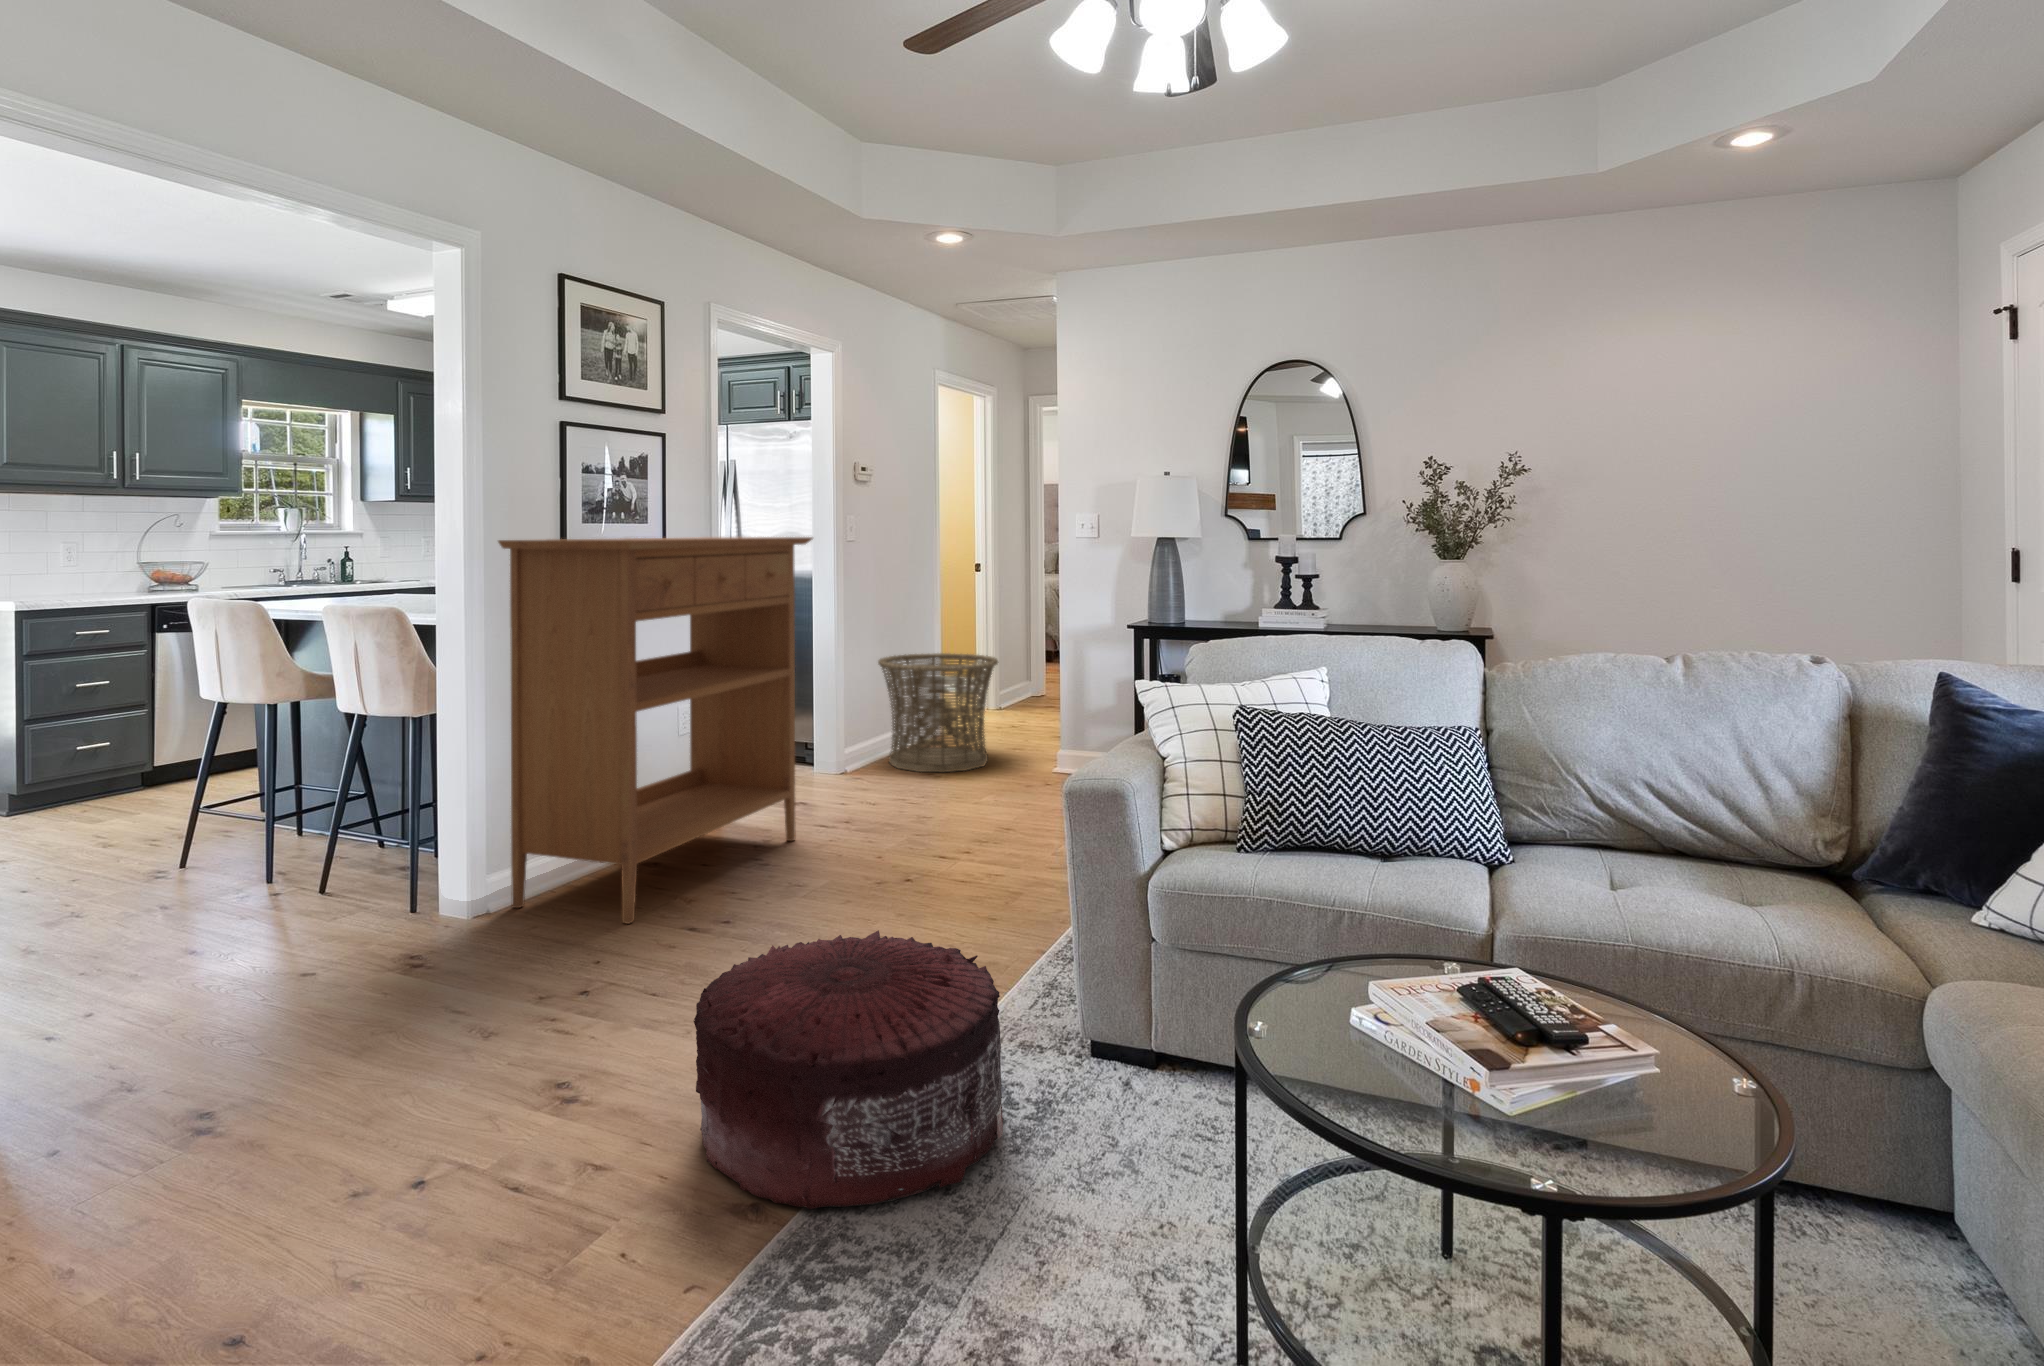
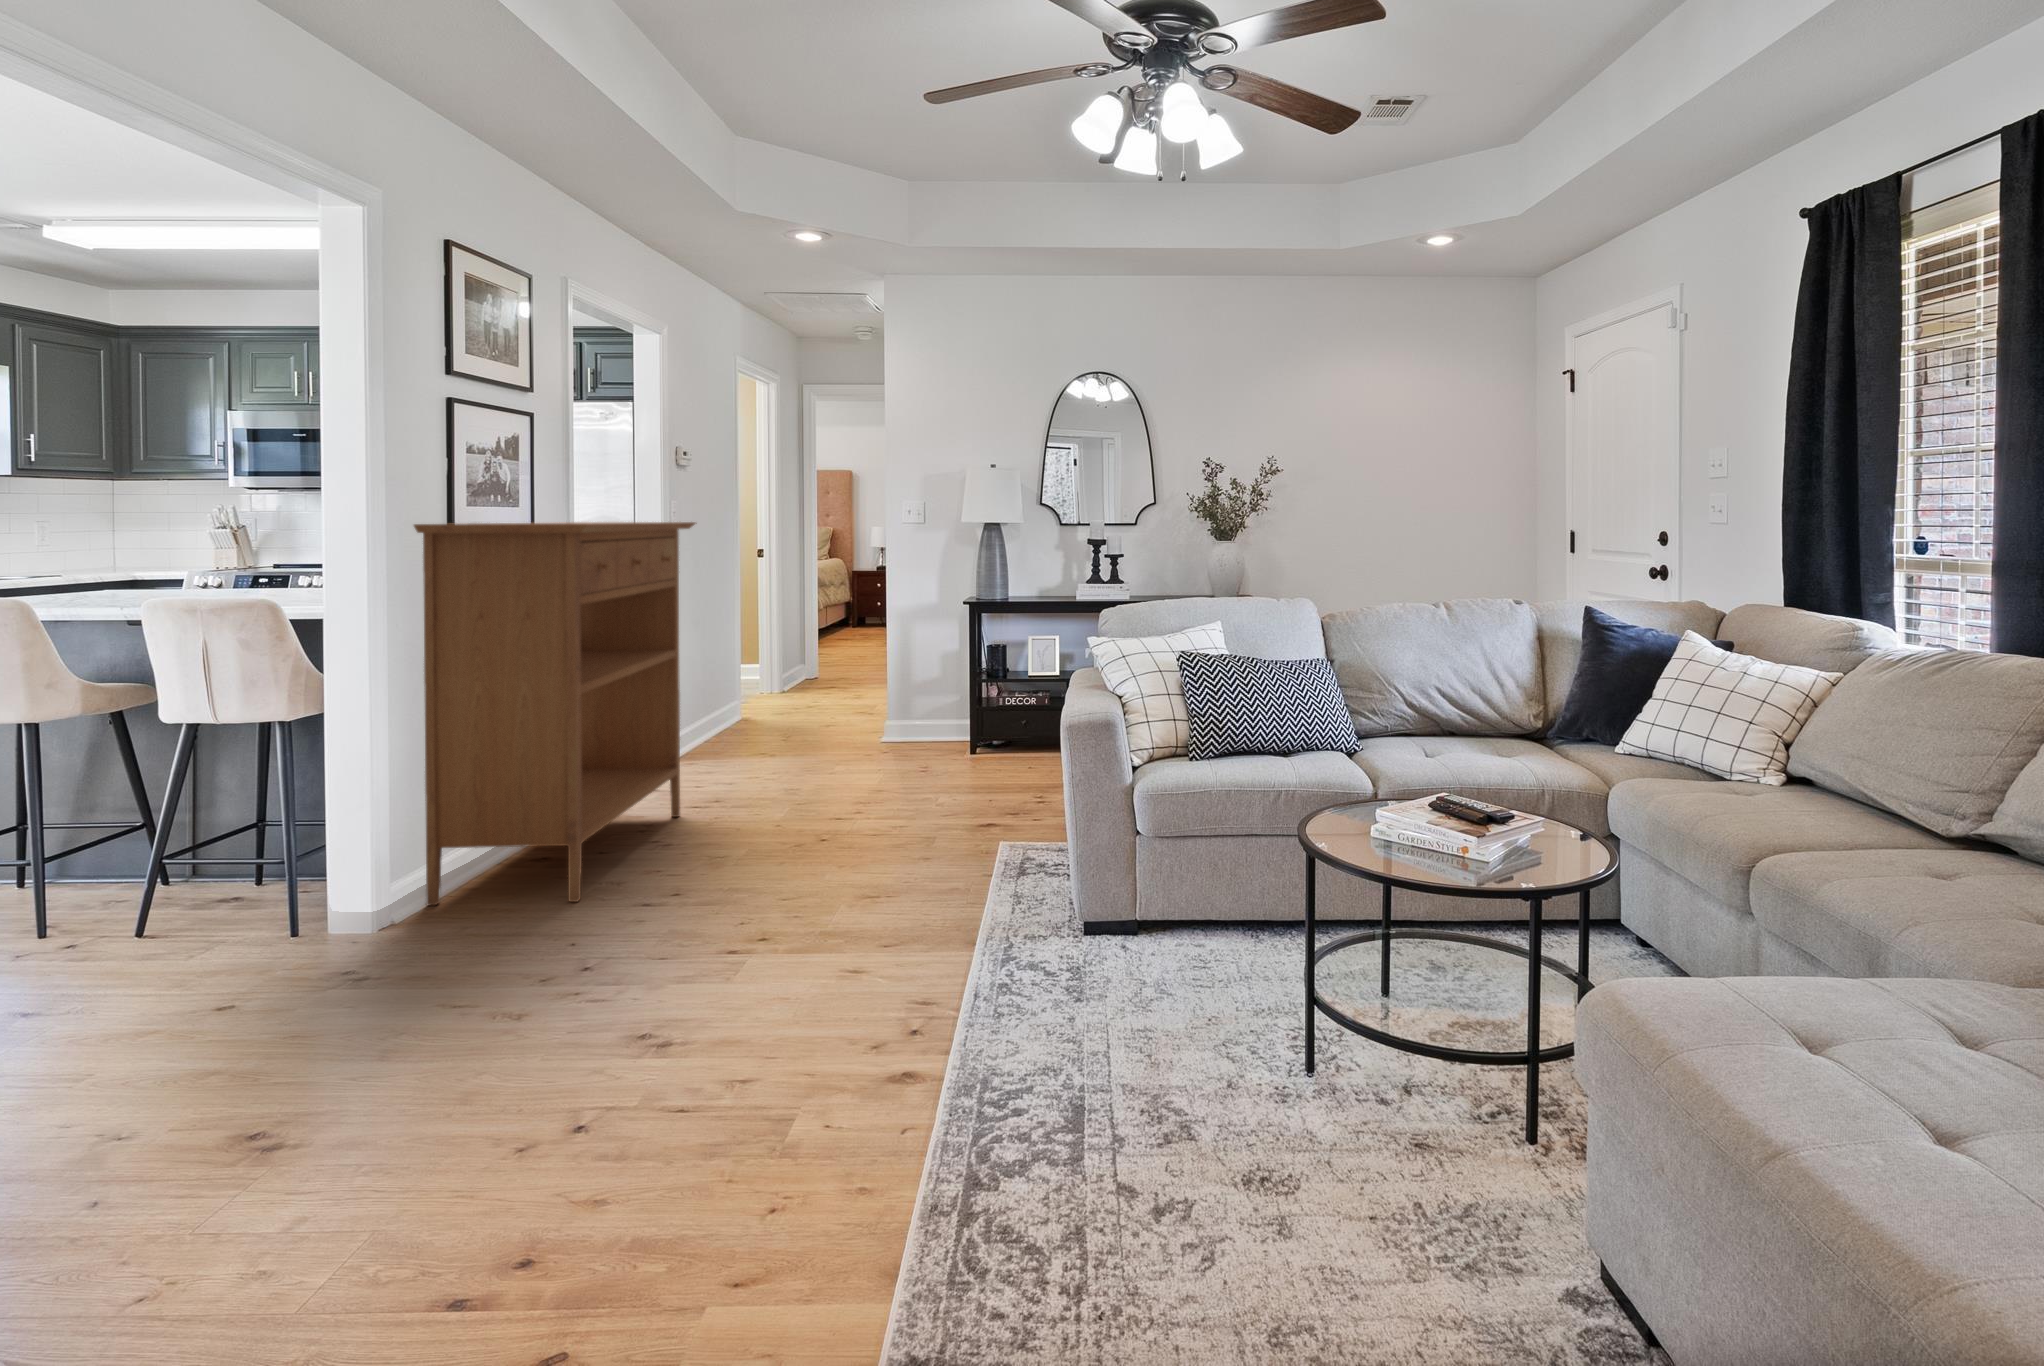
basket: present [878,653,998,772] -> none [701,634,822,748]
pouf: present [694,930,1003,1209] -> none [806,853,1062,1065]

